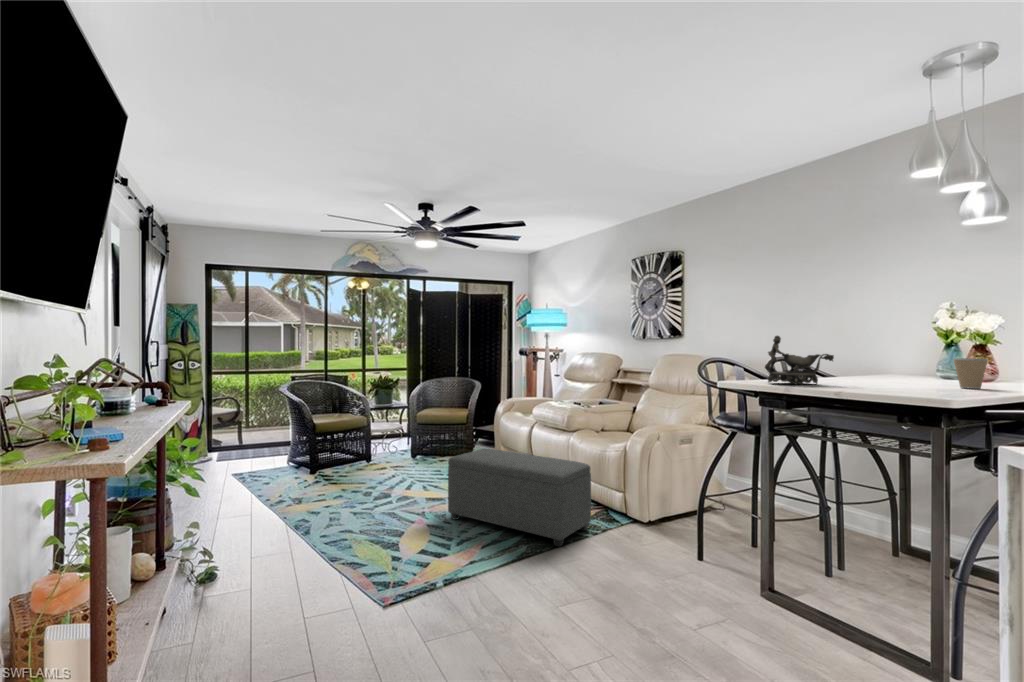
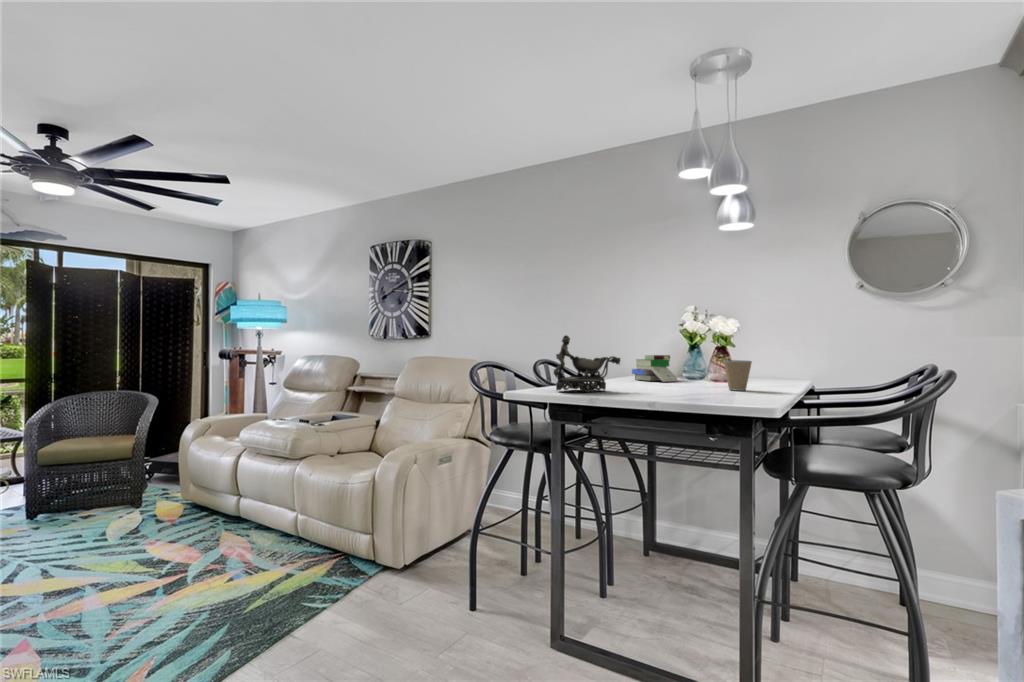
book: none [872,353,923,380] -> present [632,355,678,382]
ottoman: present [448,449,591,546] -> none [85,501,329,637]

